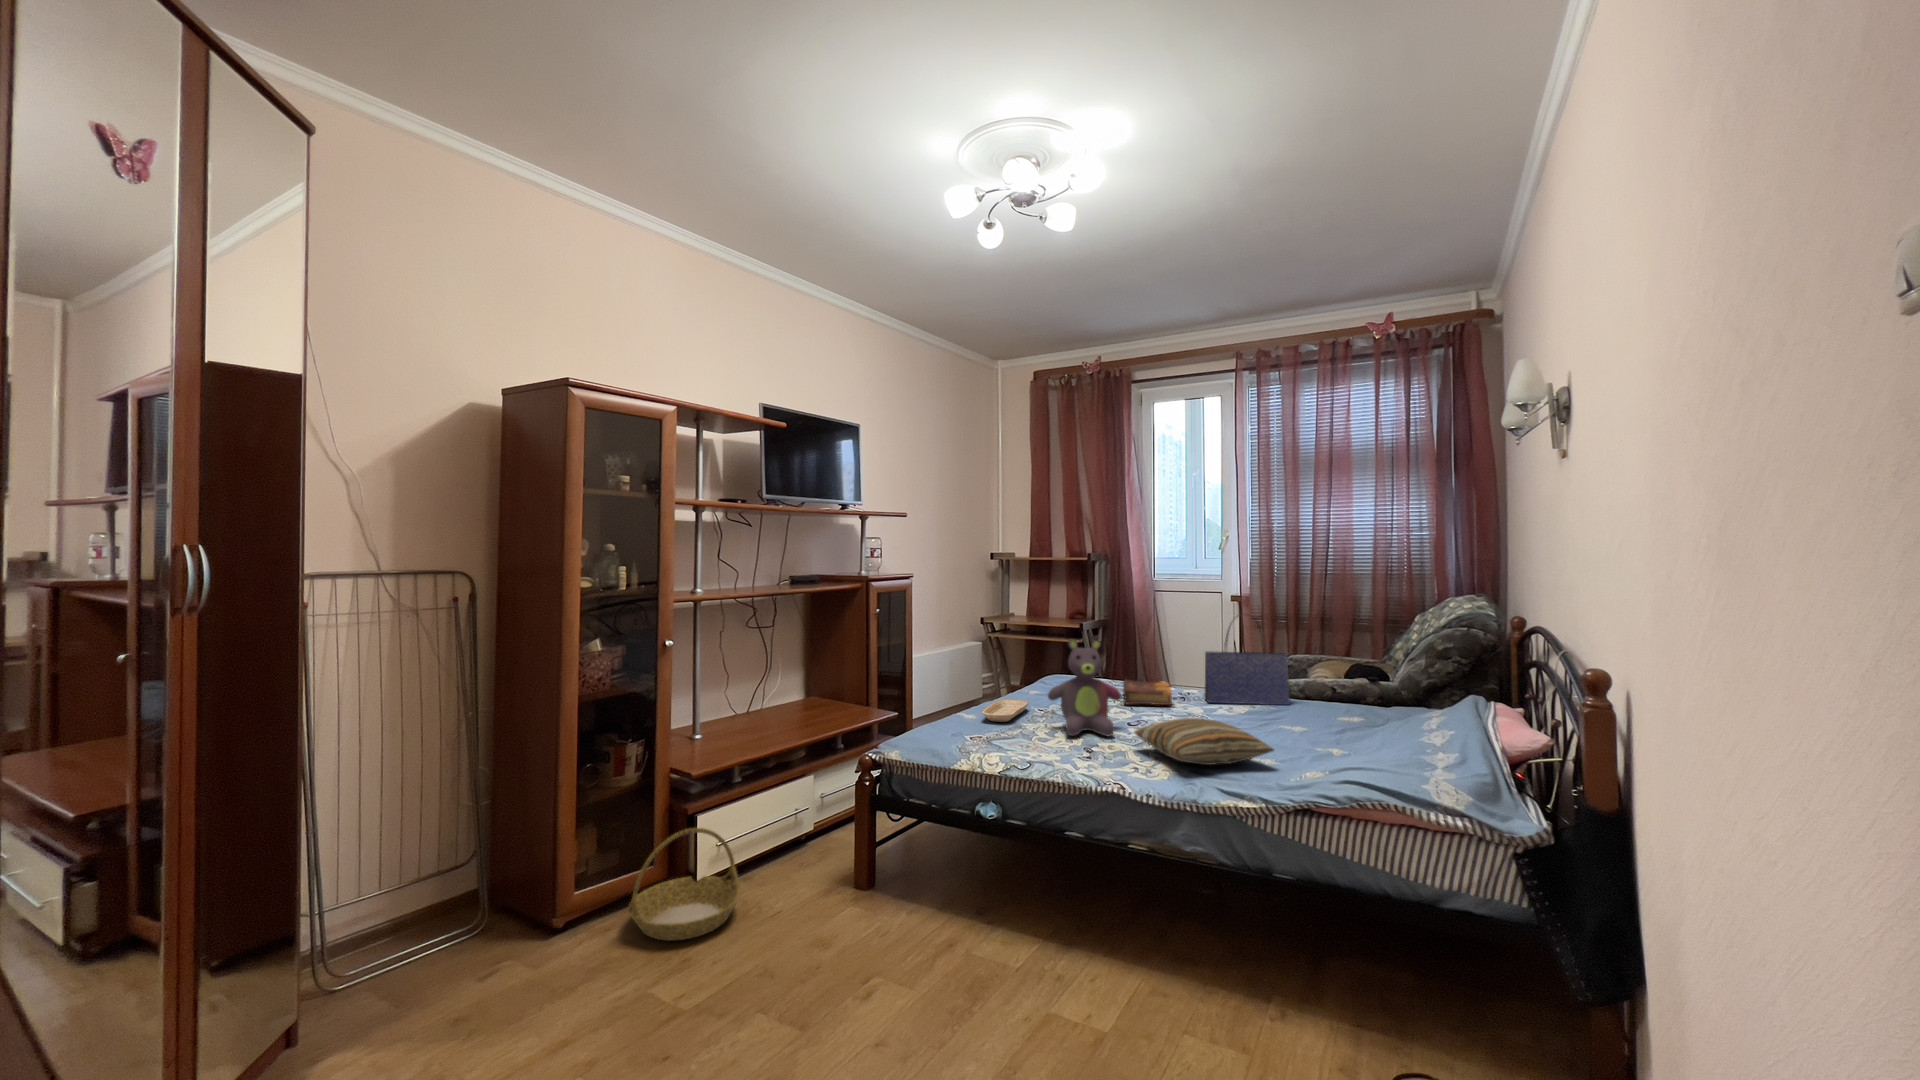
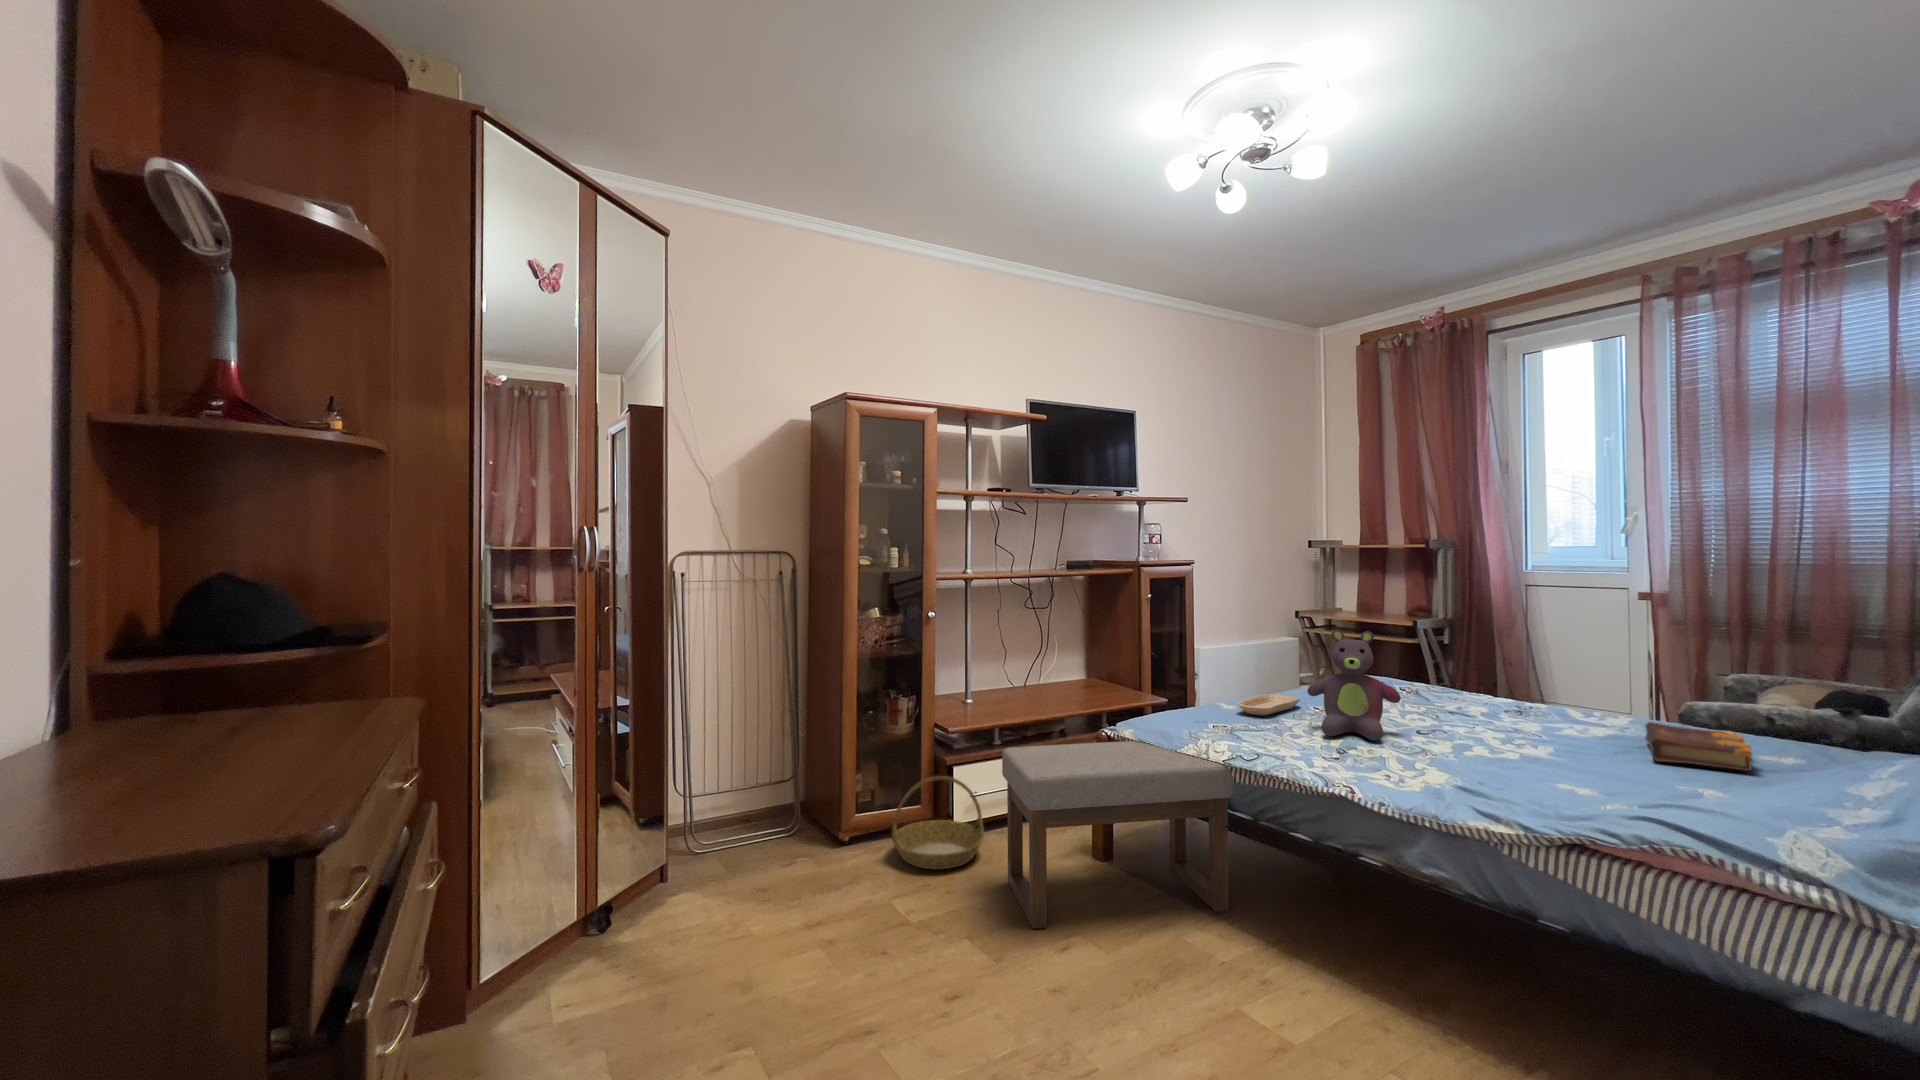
tote bag: present [1204,614,1293,705] -> none [1548,610,1691,734]
book: present [1123,680,1172,705] -> present [1645,722,1752,771]
pillow: present [1135,718,1274,765] -> none [1396,726,1581,784]
ottoman: none [775,754,1007,982] -> present [1002,741,1233,929]

